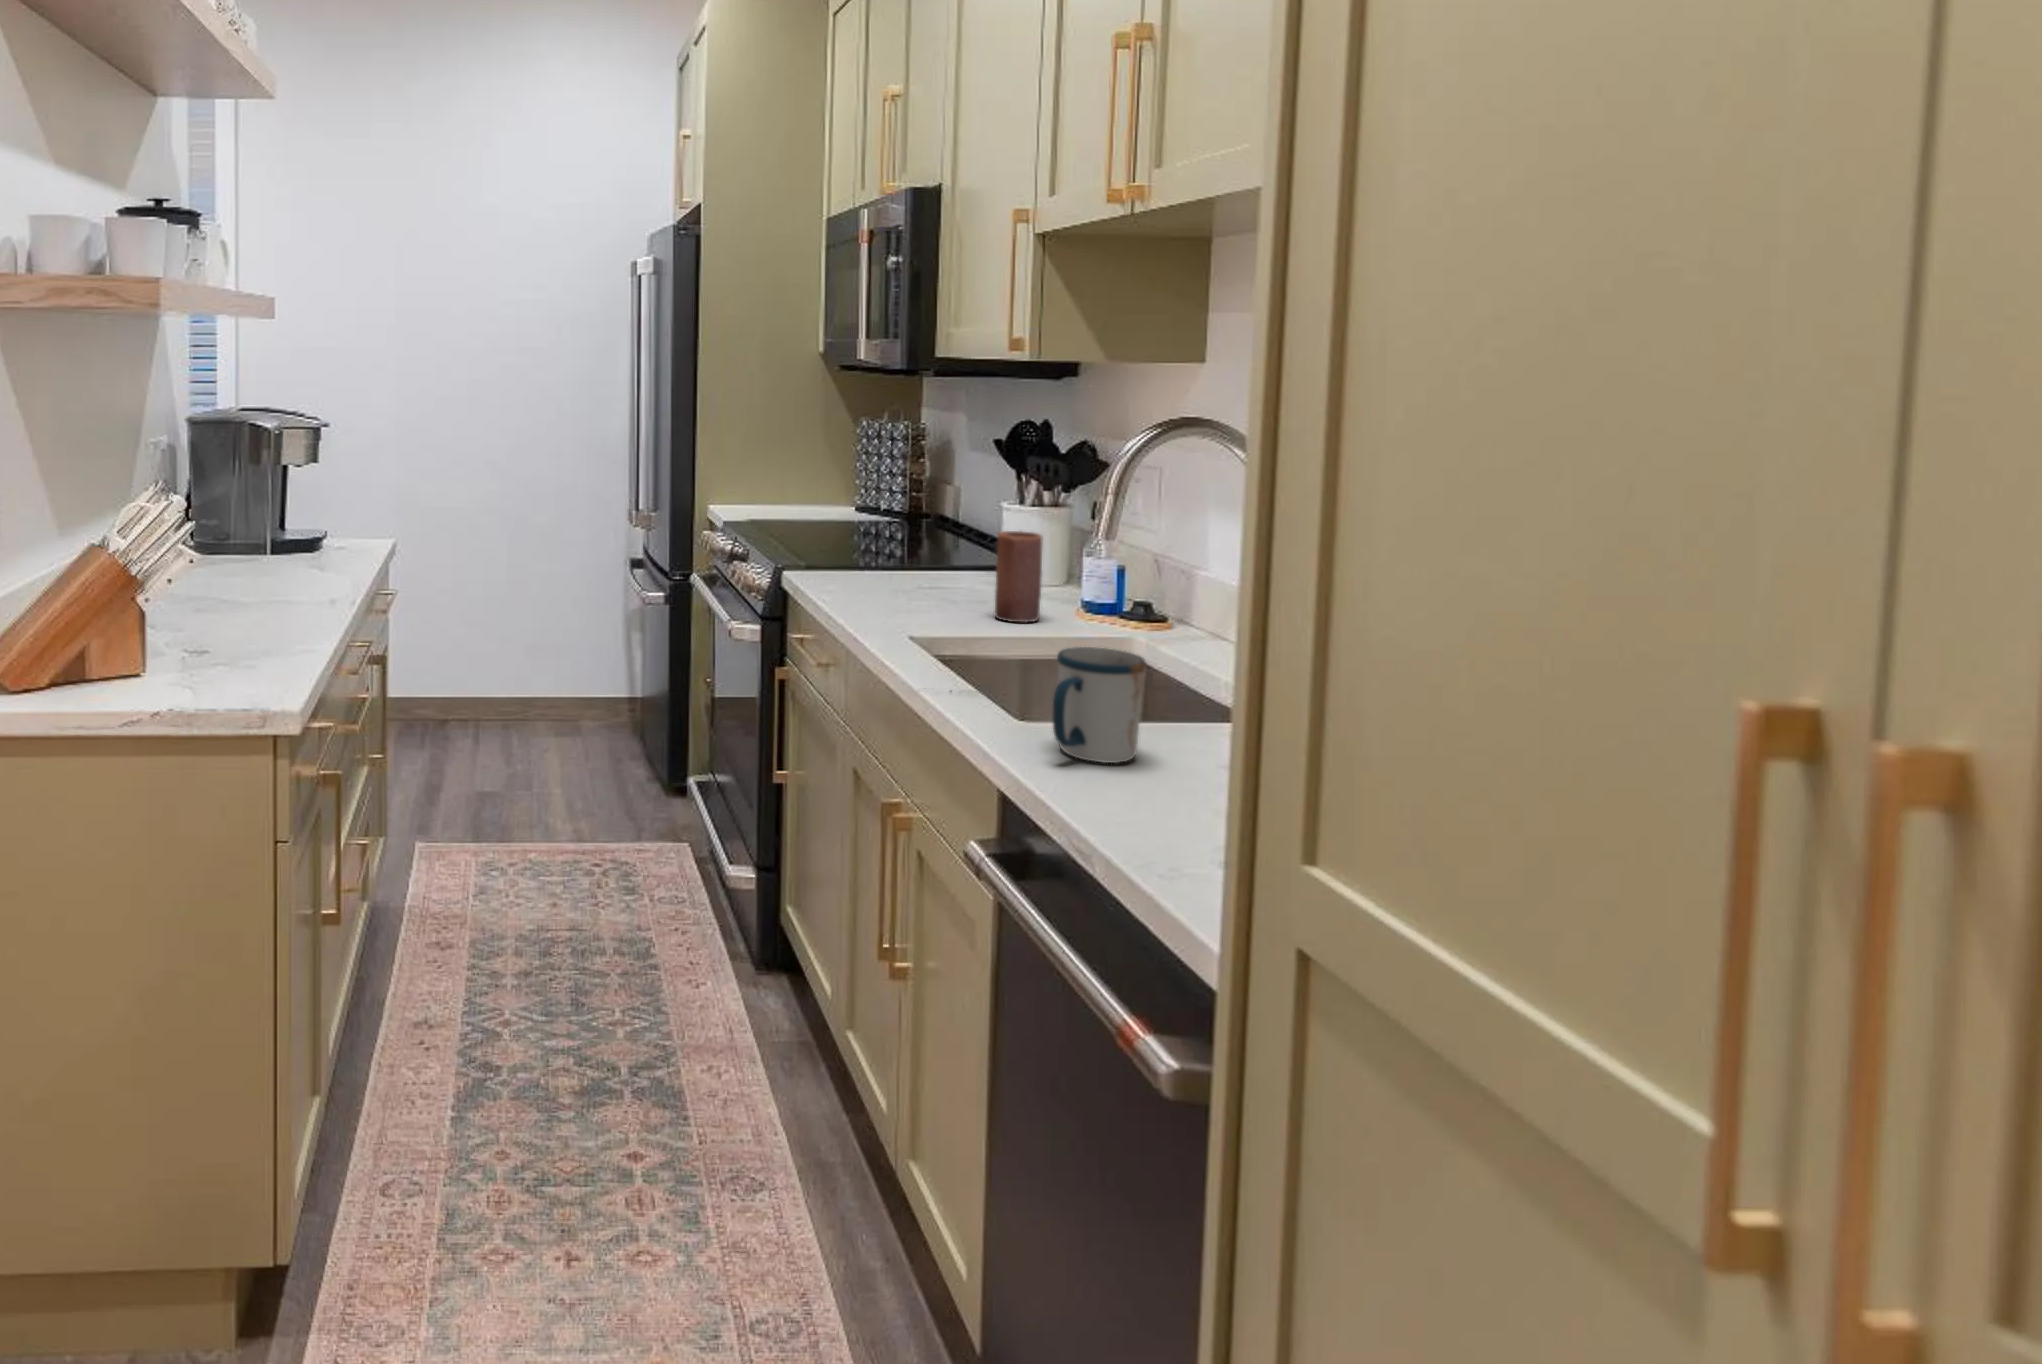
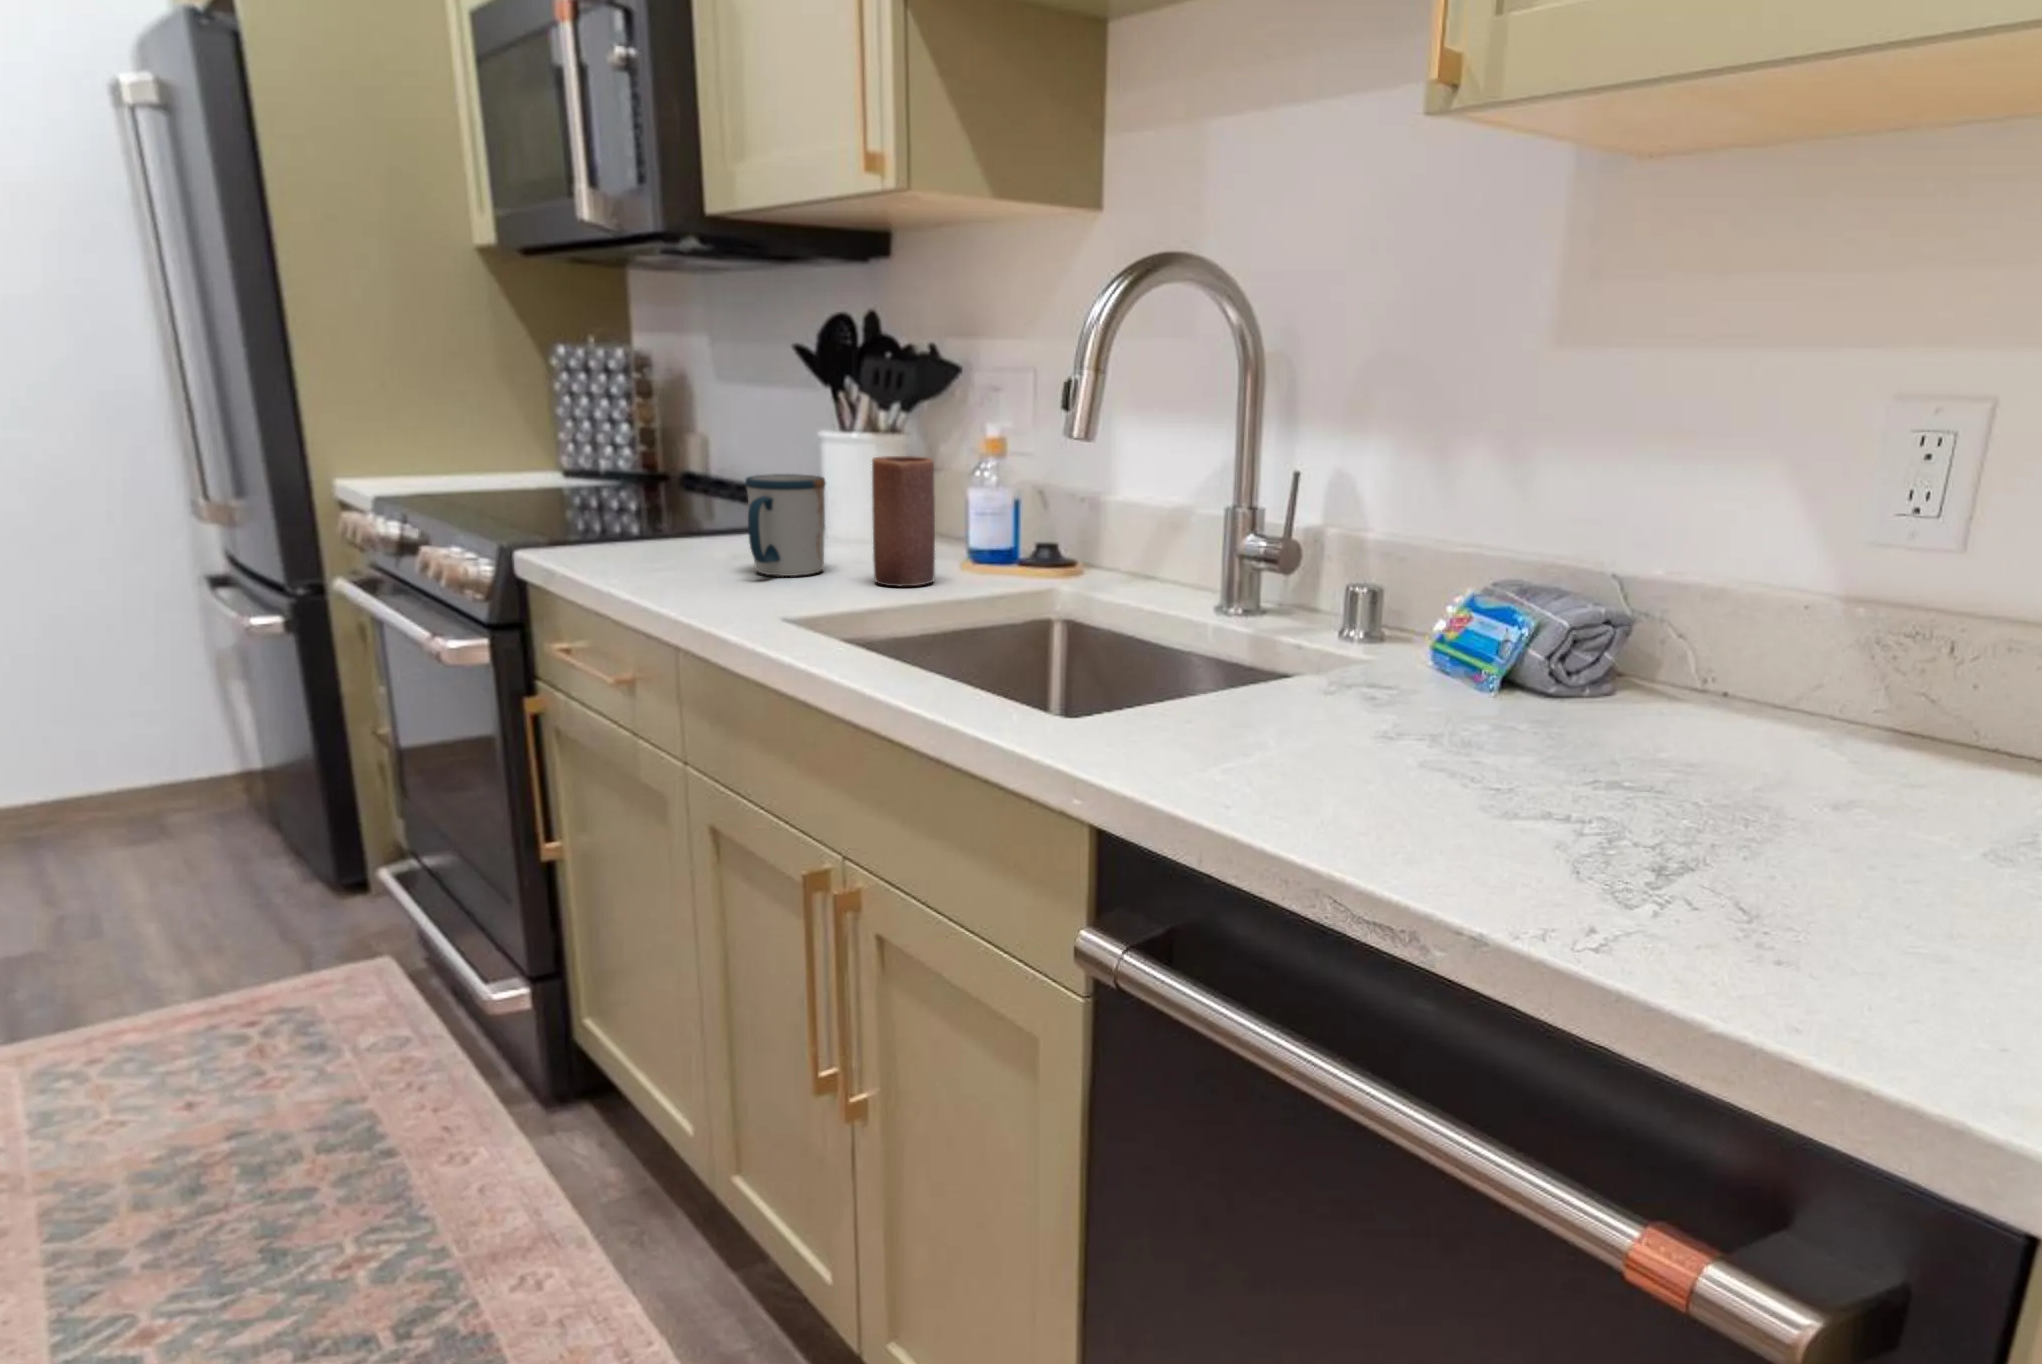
mug: present [1053,647,1146,763] -> present [745,474,825,576]

